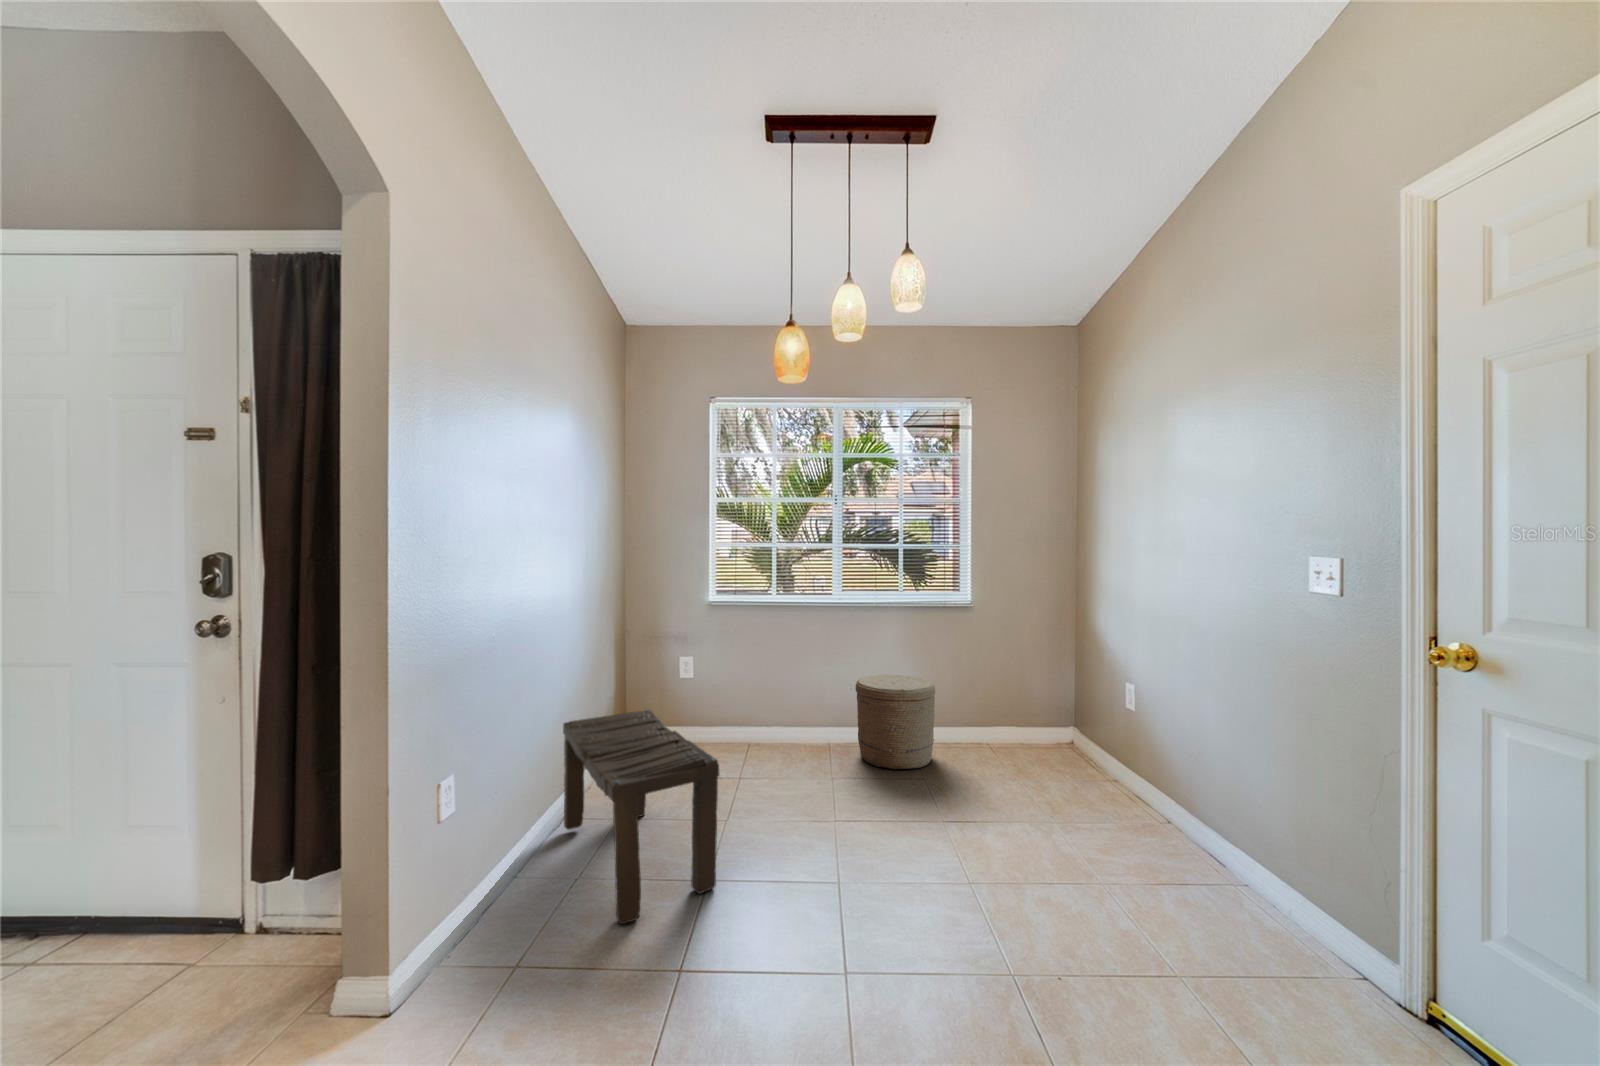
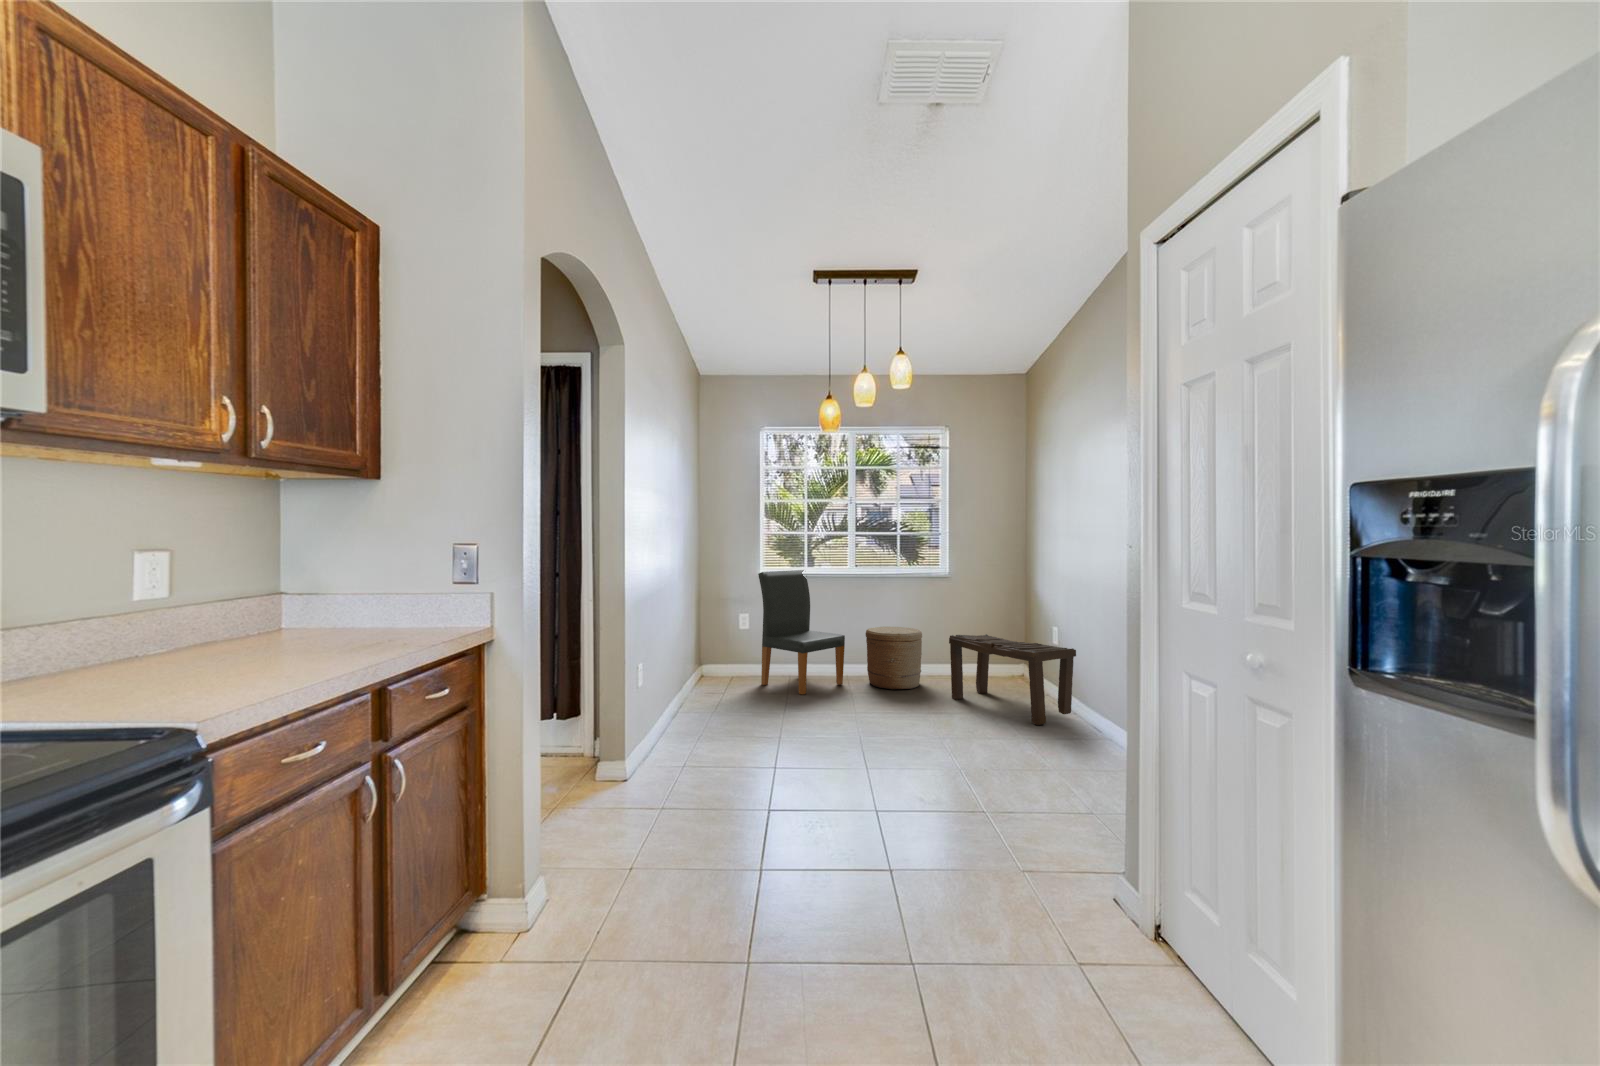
dining chair: none [705,595,826,780] -> present [758,570,845,694]
bench: present [563,710,720,924] -> present [949,634,1076,725]

